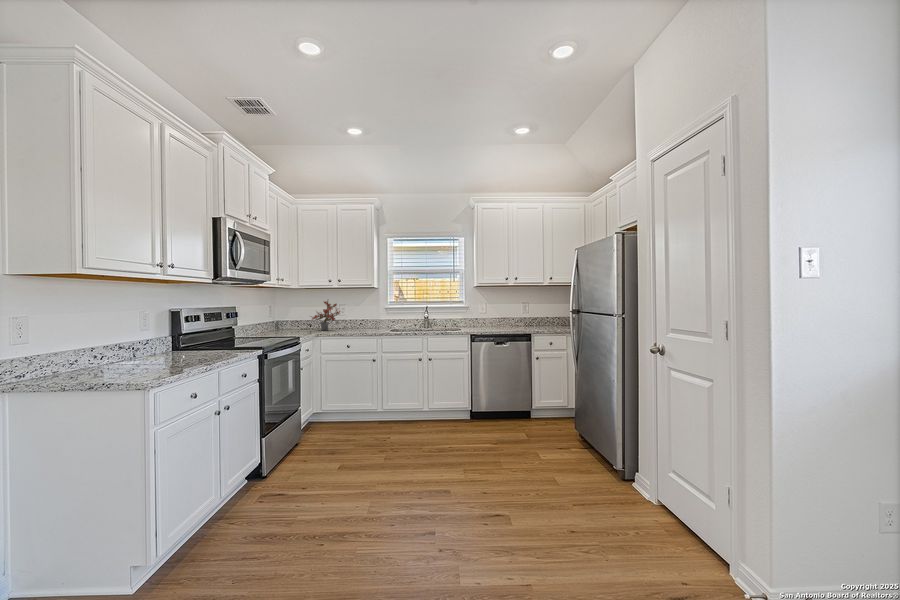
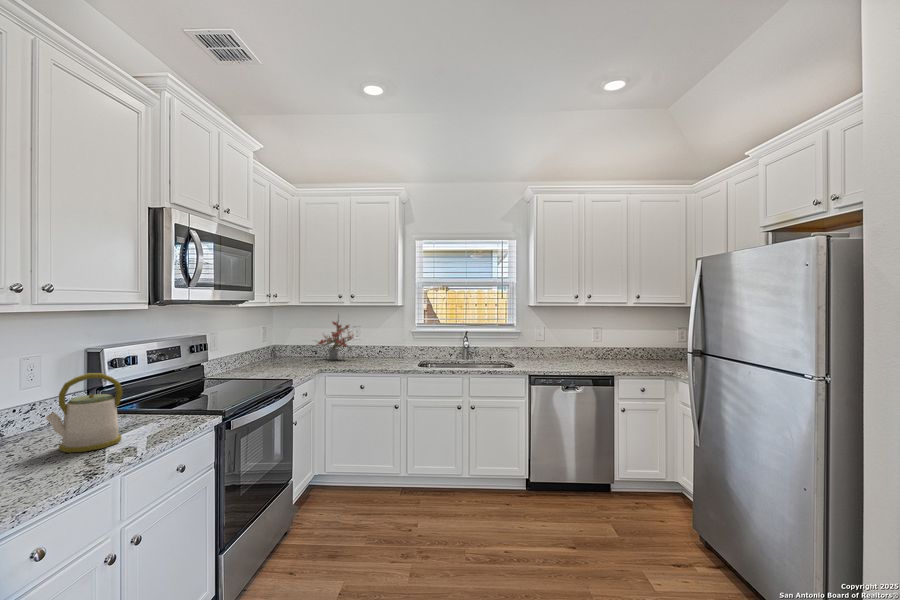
kettle: none [169,317,209,361] -> present [46,373,123,452]

